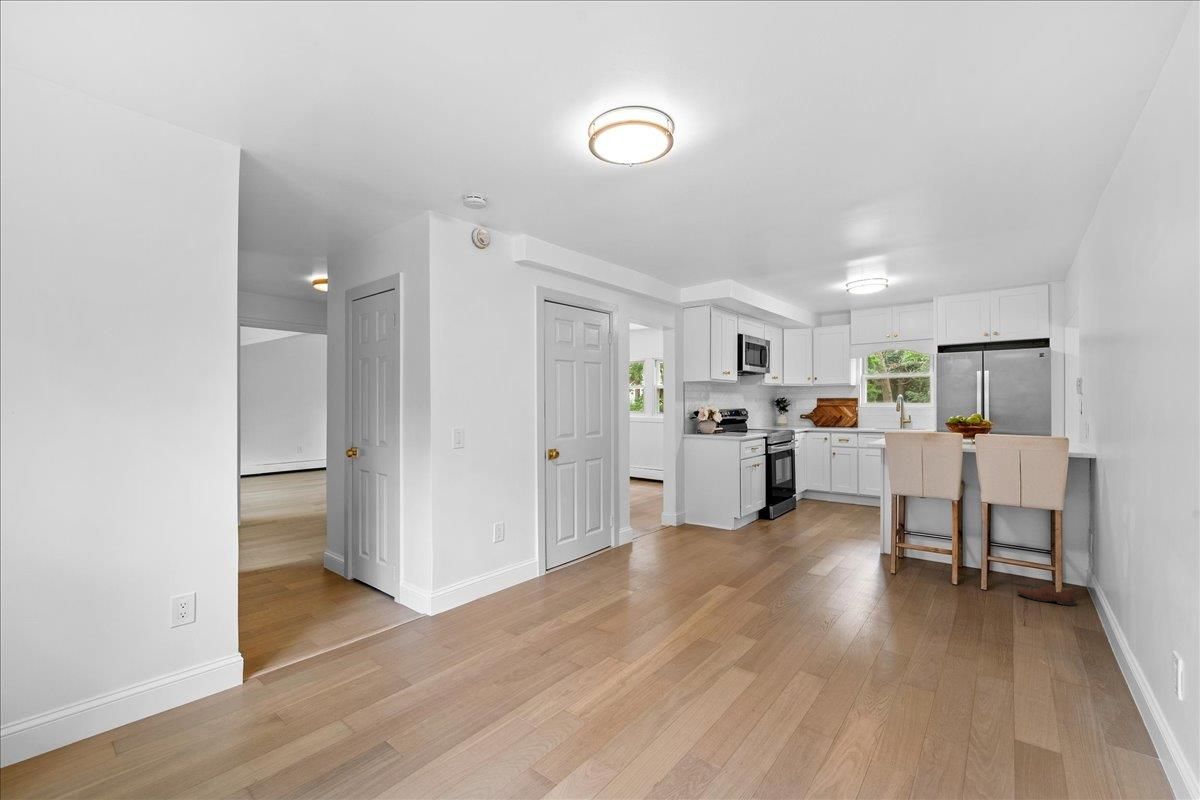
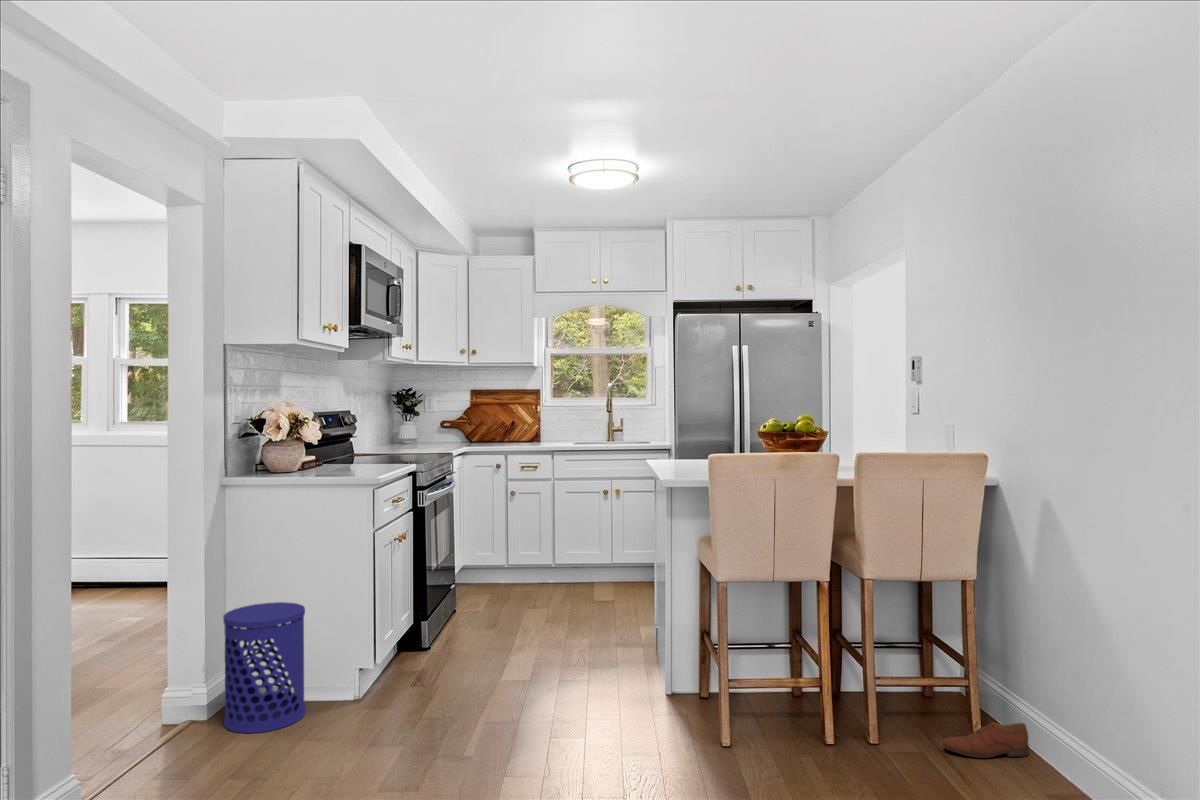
waste bin: none [681,486,712,534] -> present [223,602,306,733]

